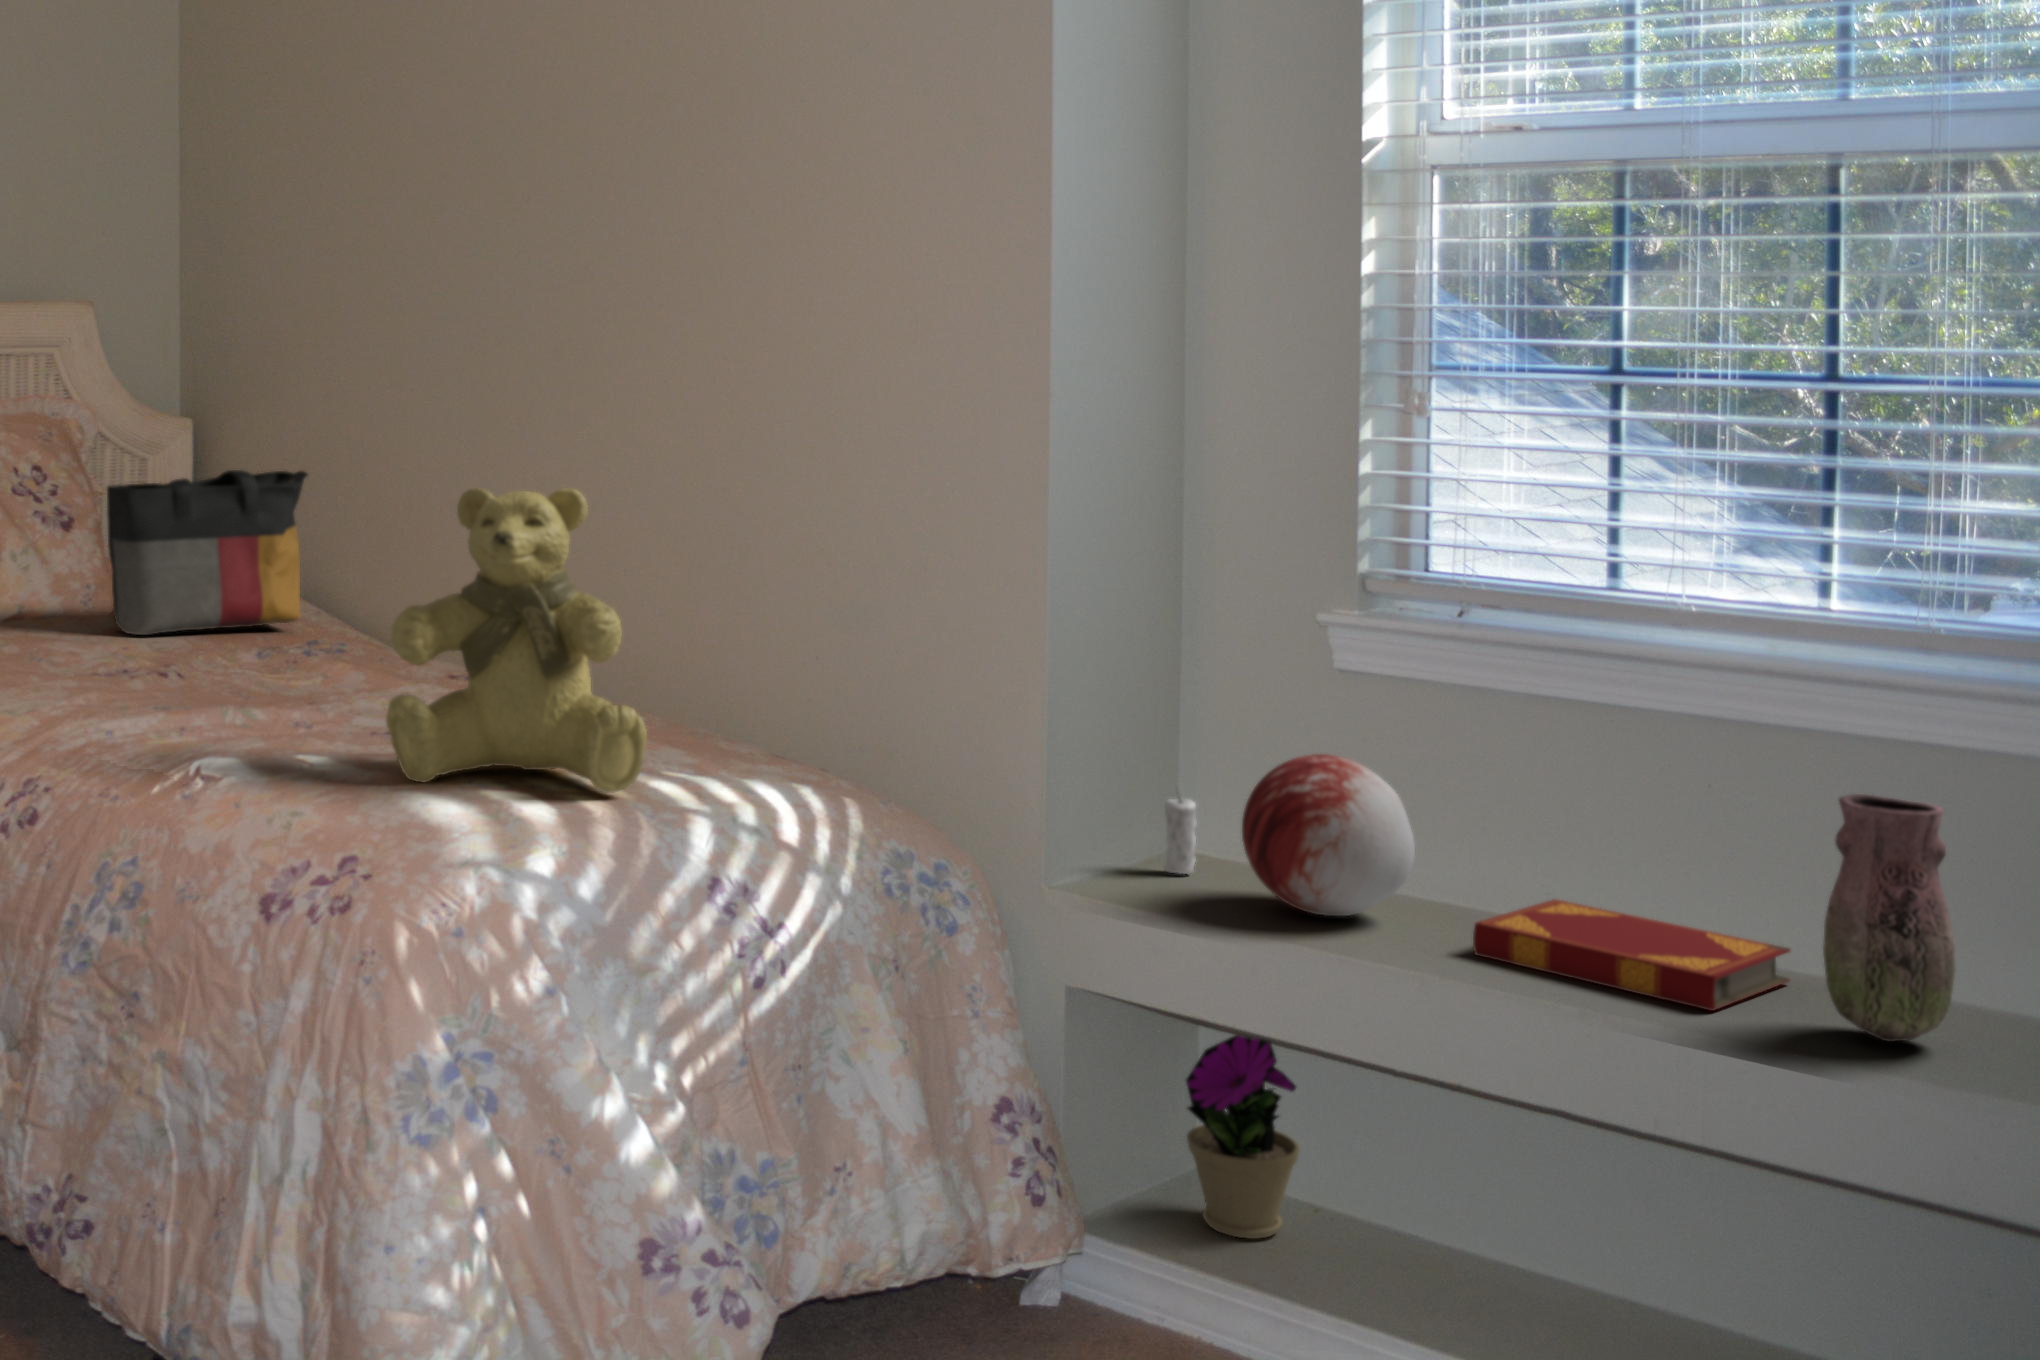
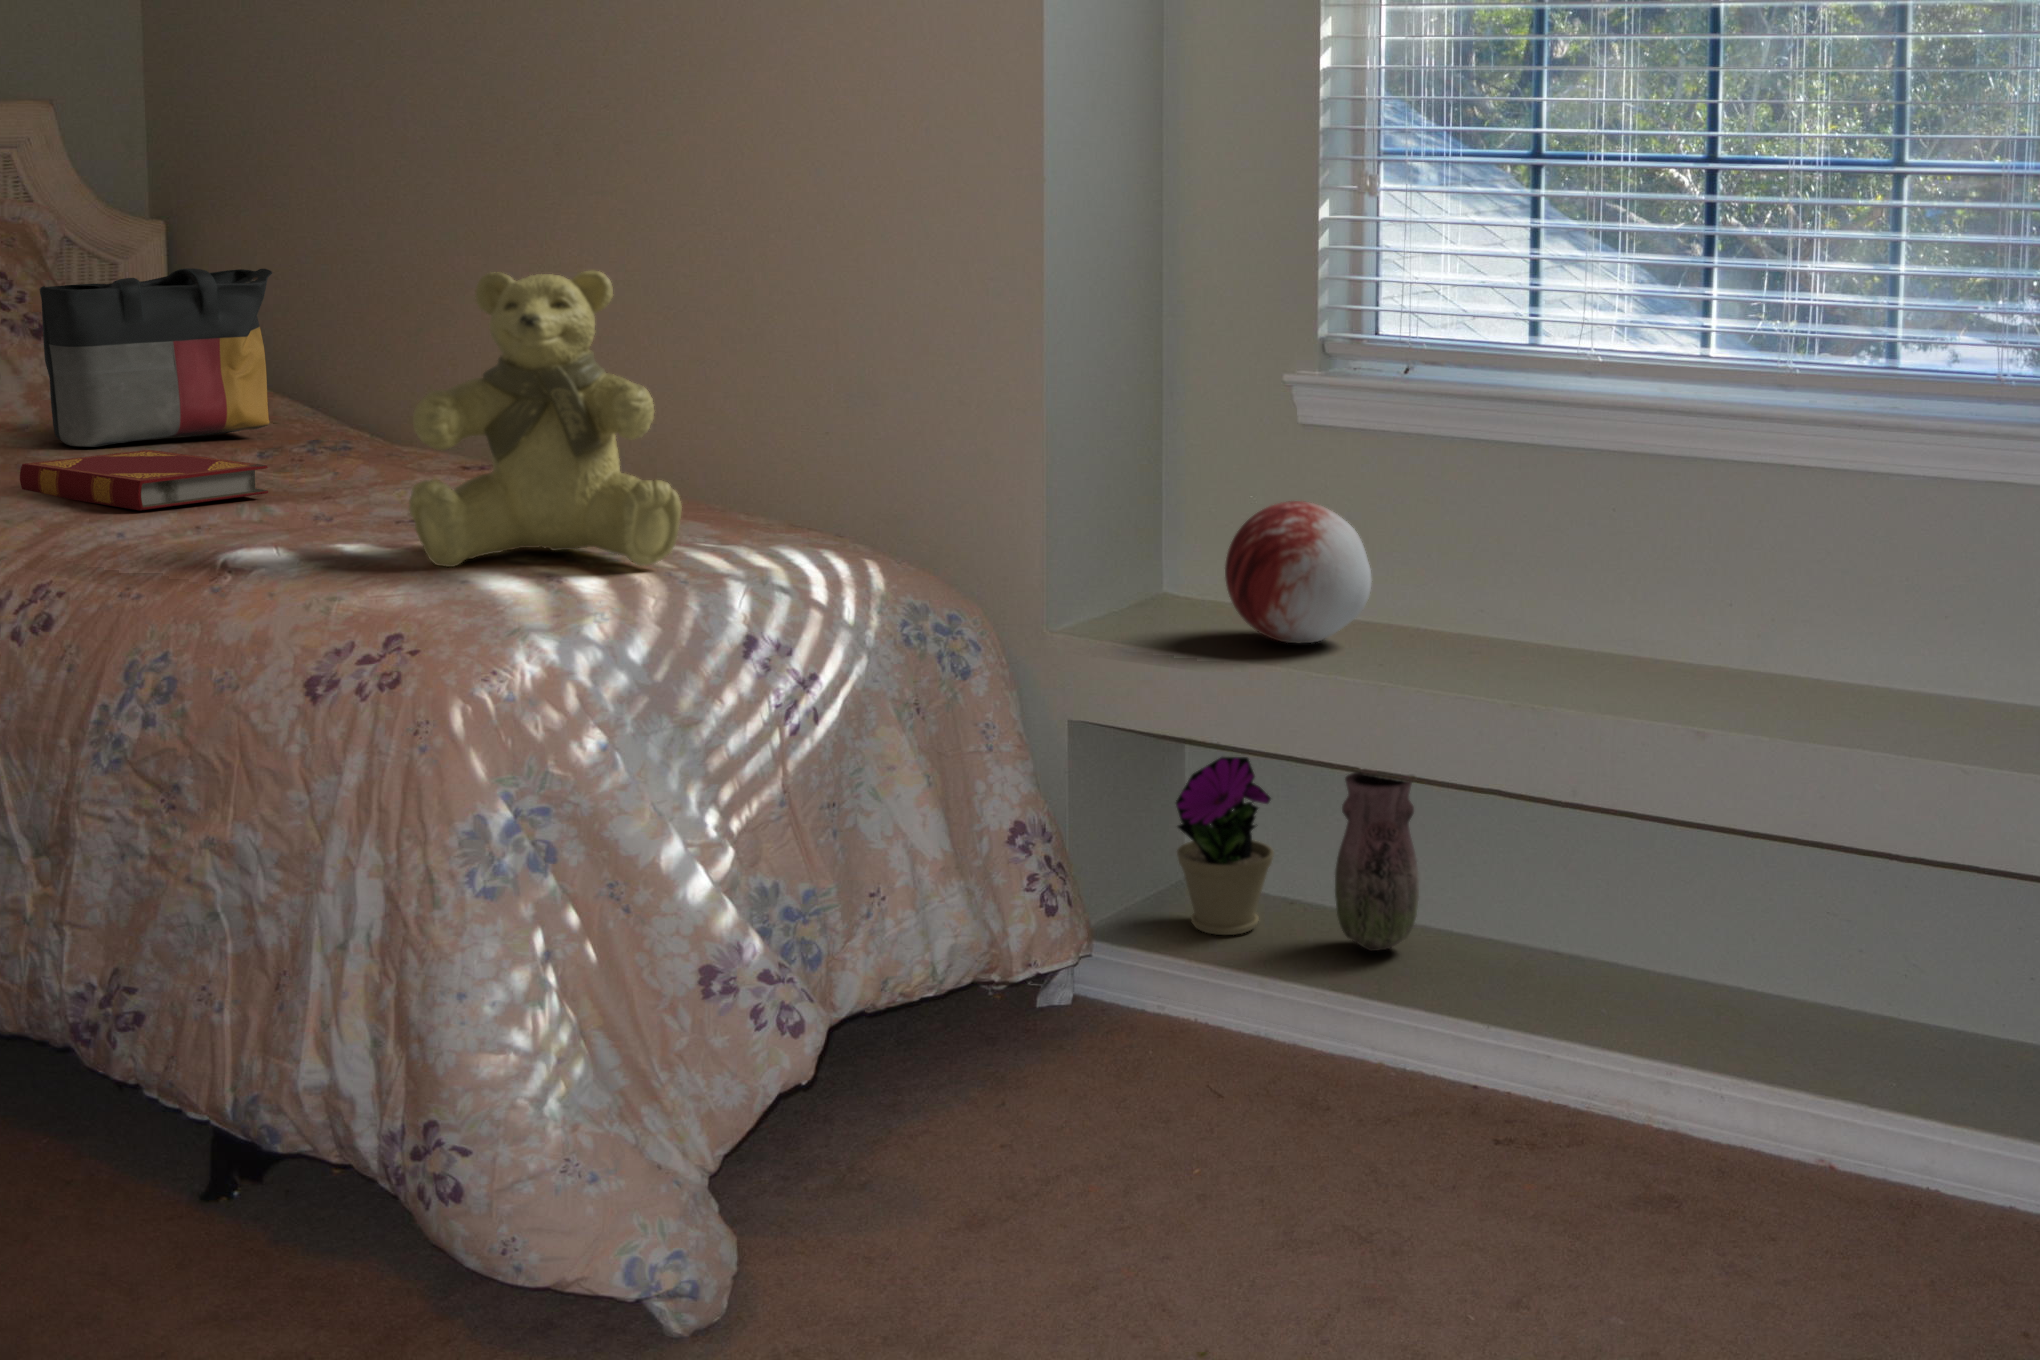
vase: present [1823,794,1956,1041] -> present [1335,772,1419,951]
candle: present [1164,798,1197,874] -> none [1155,537,1184,619]
hardback book: present [1473,899,1790,1011] -> present [20,450,268,510]

